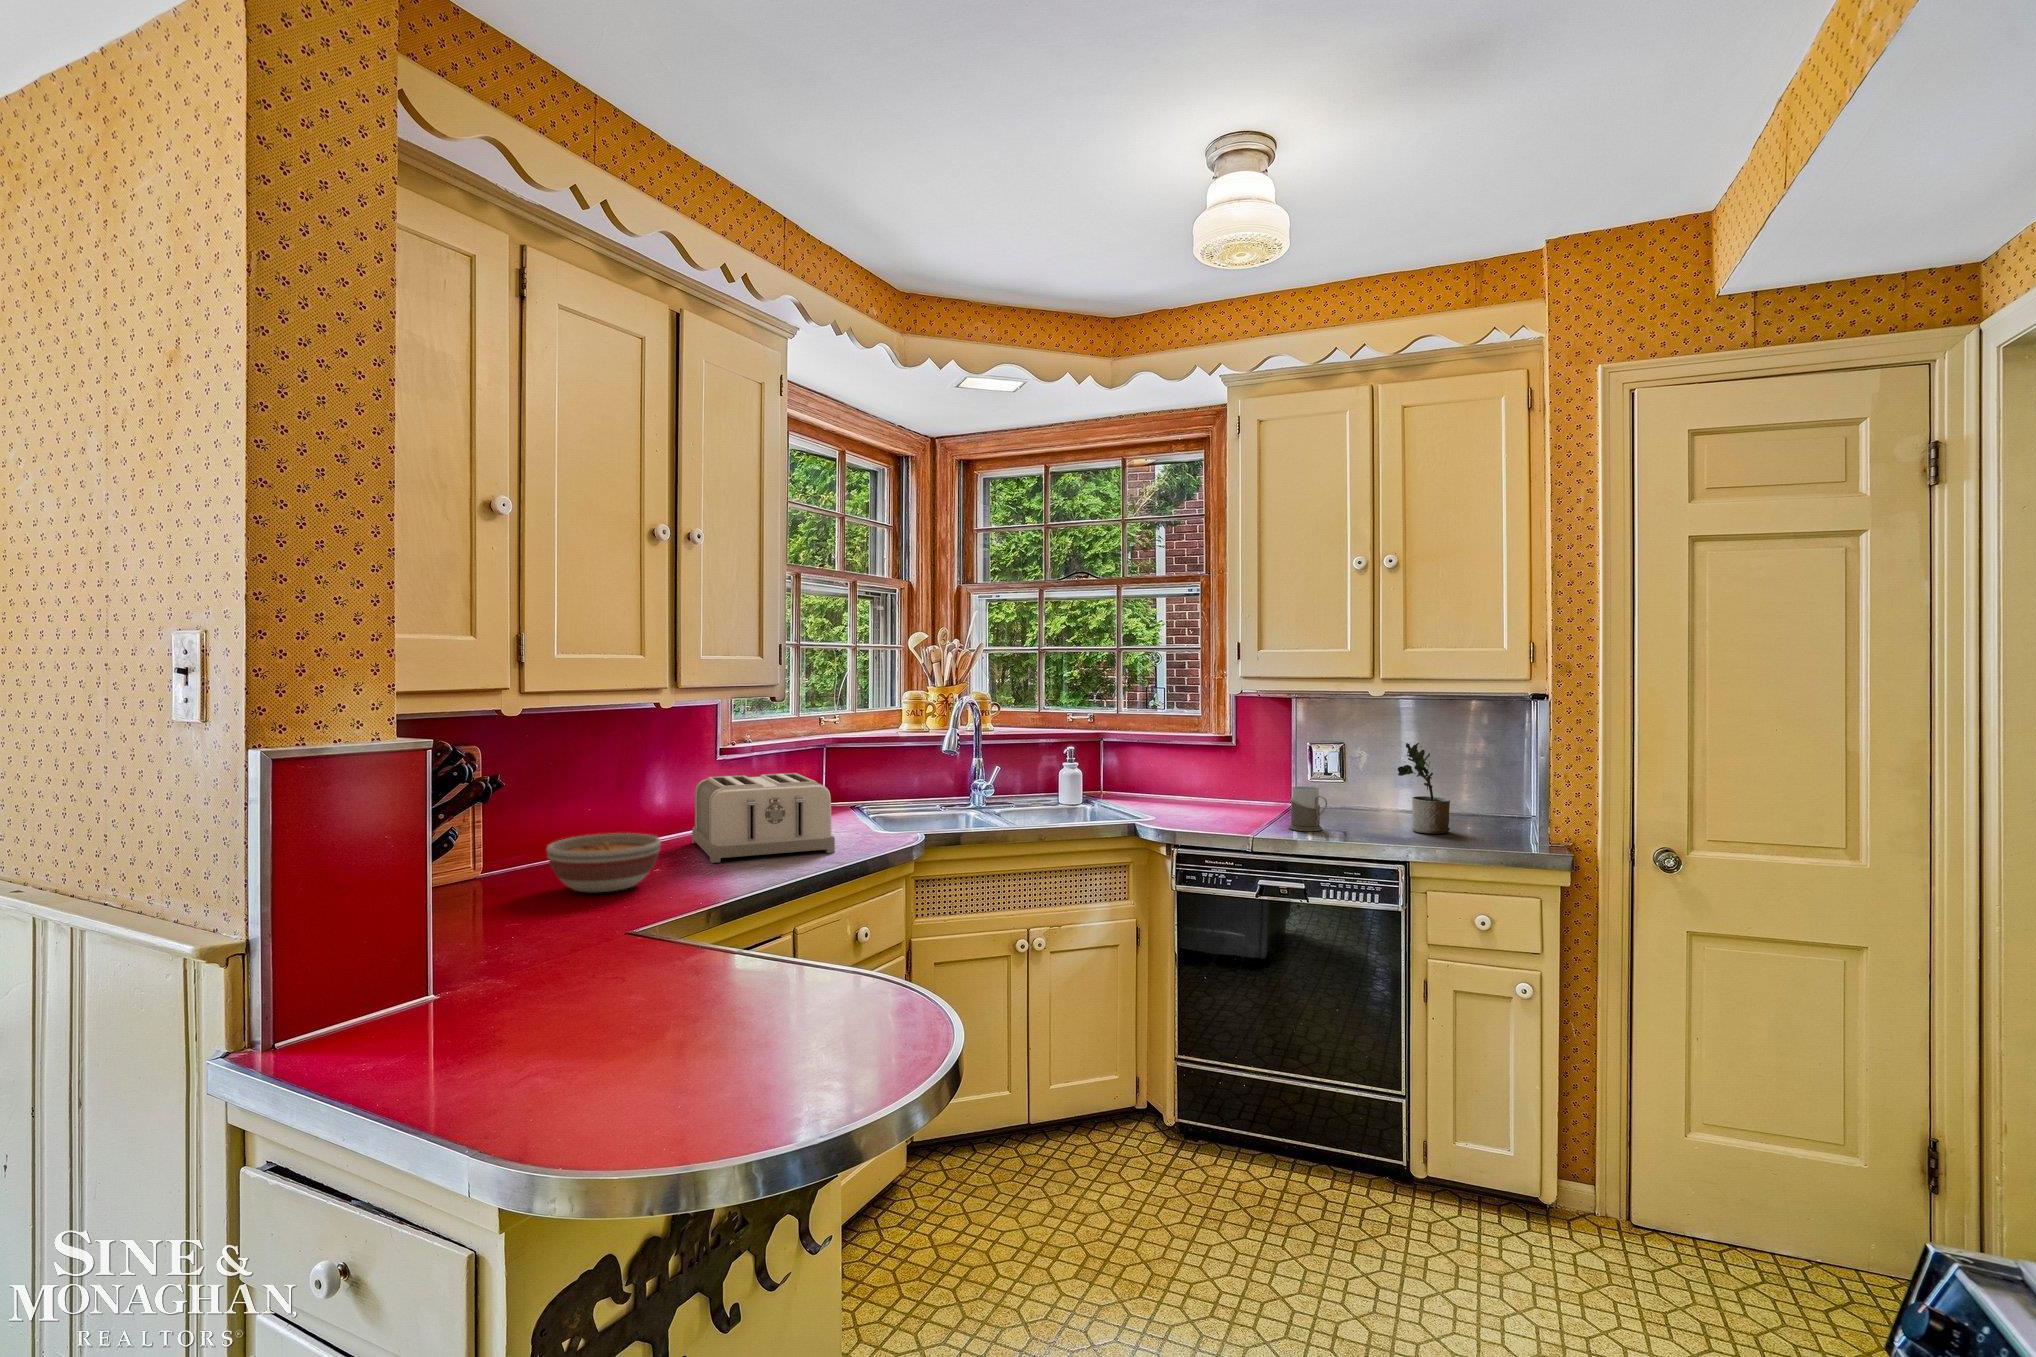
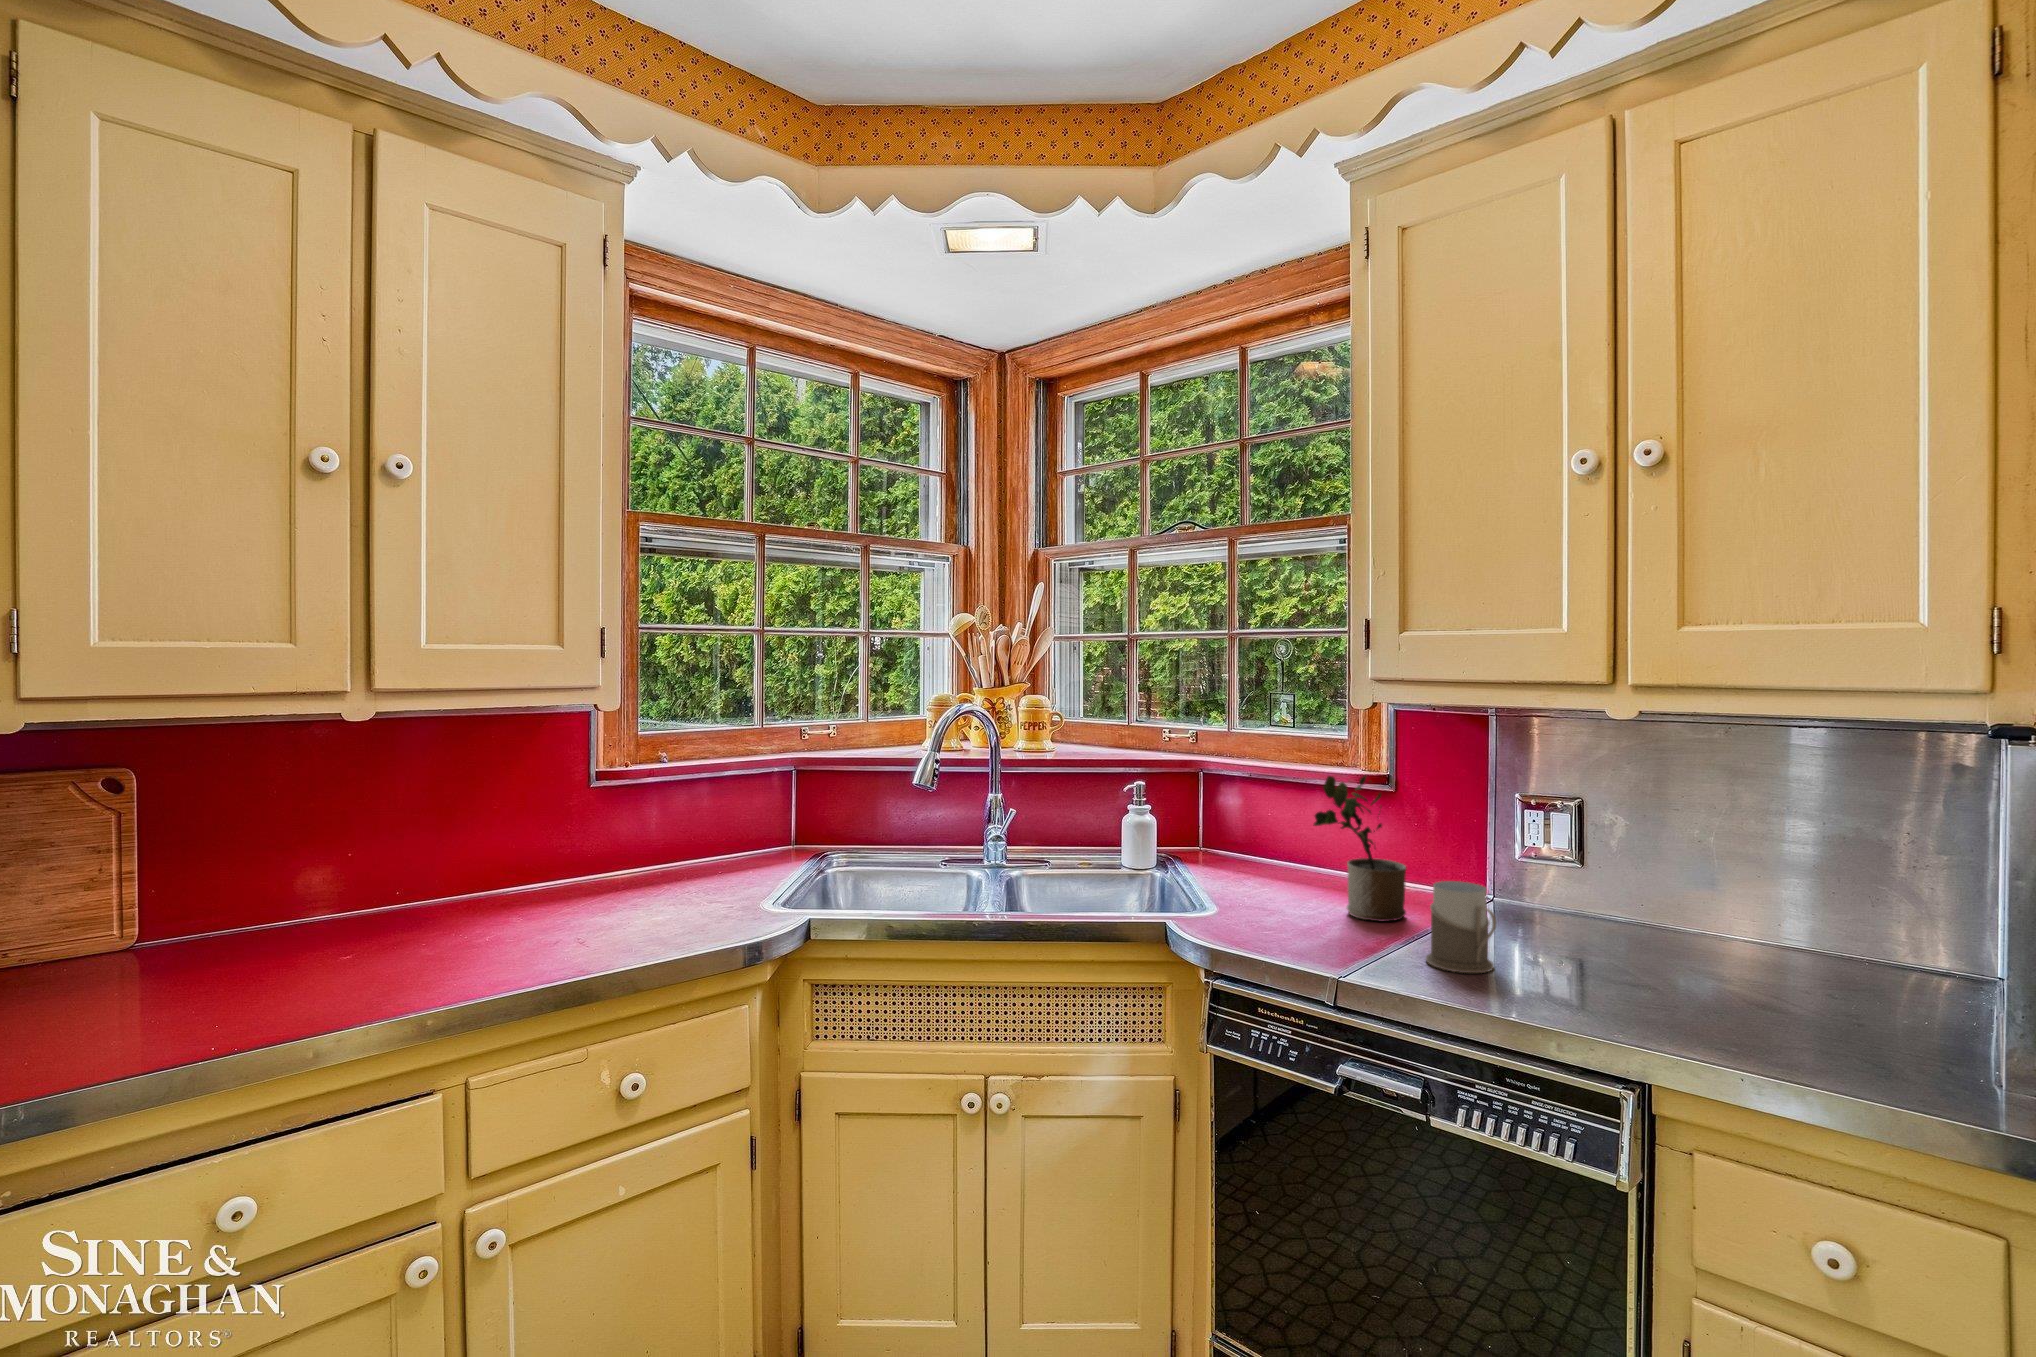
potted plant: present [1397,743,1450,834] -> present [1313,776,1407,921]
toaster: present [692,773,835,863] -> none [451,812,683,946]
bowl: present [547,833,661,892] -> none [121,901,318,997]

